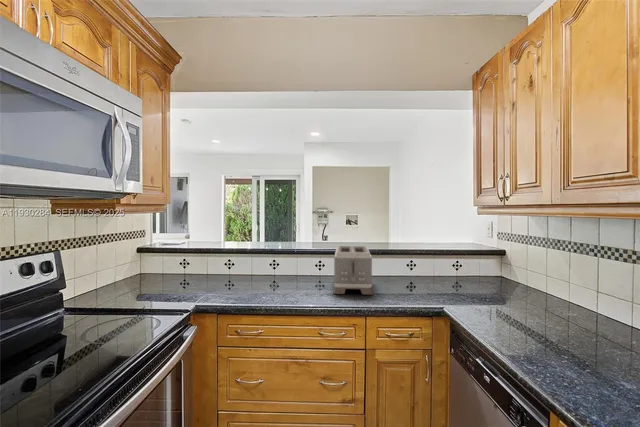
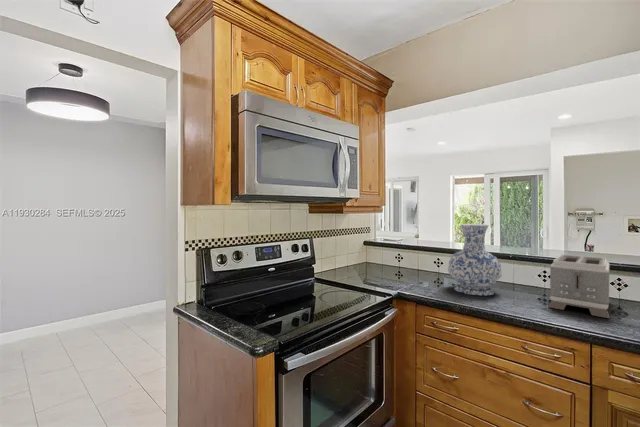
vase: none [247,221,296,294] -> present [448,224,501,296]

